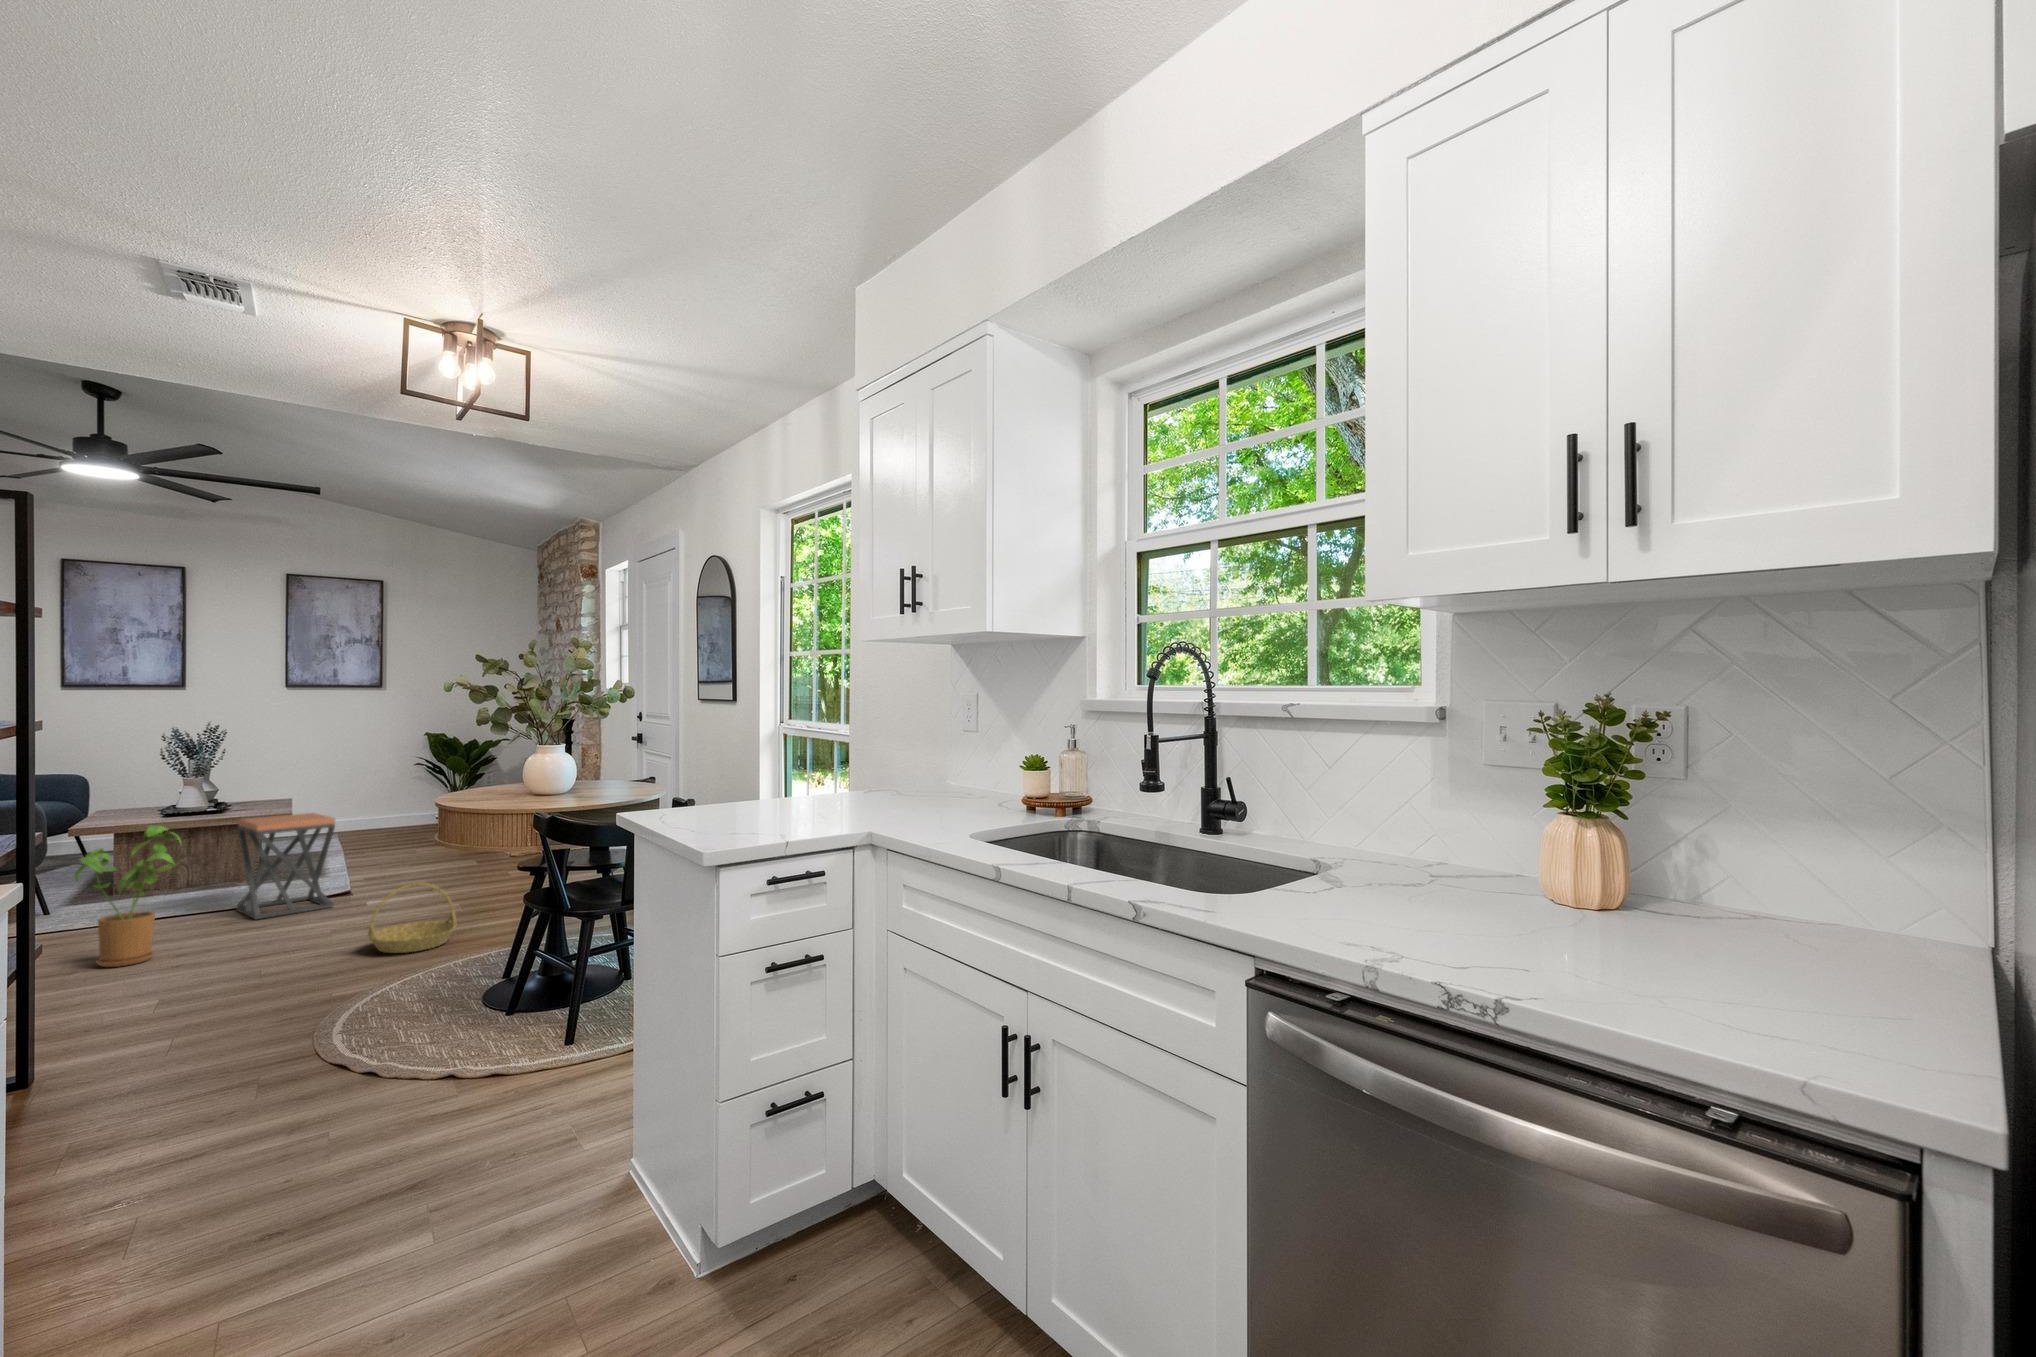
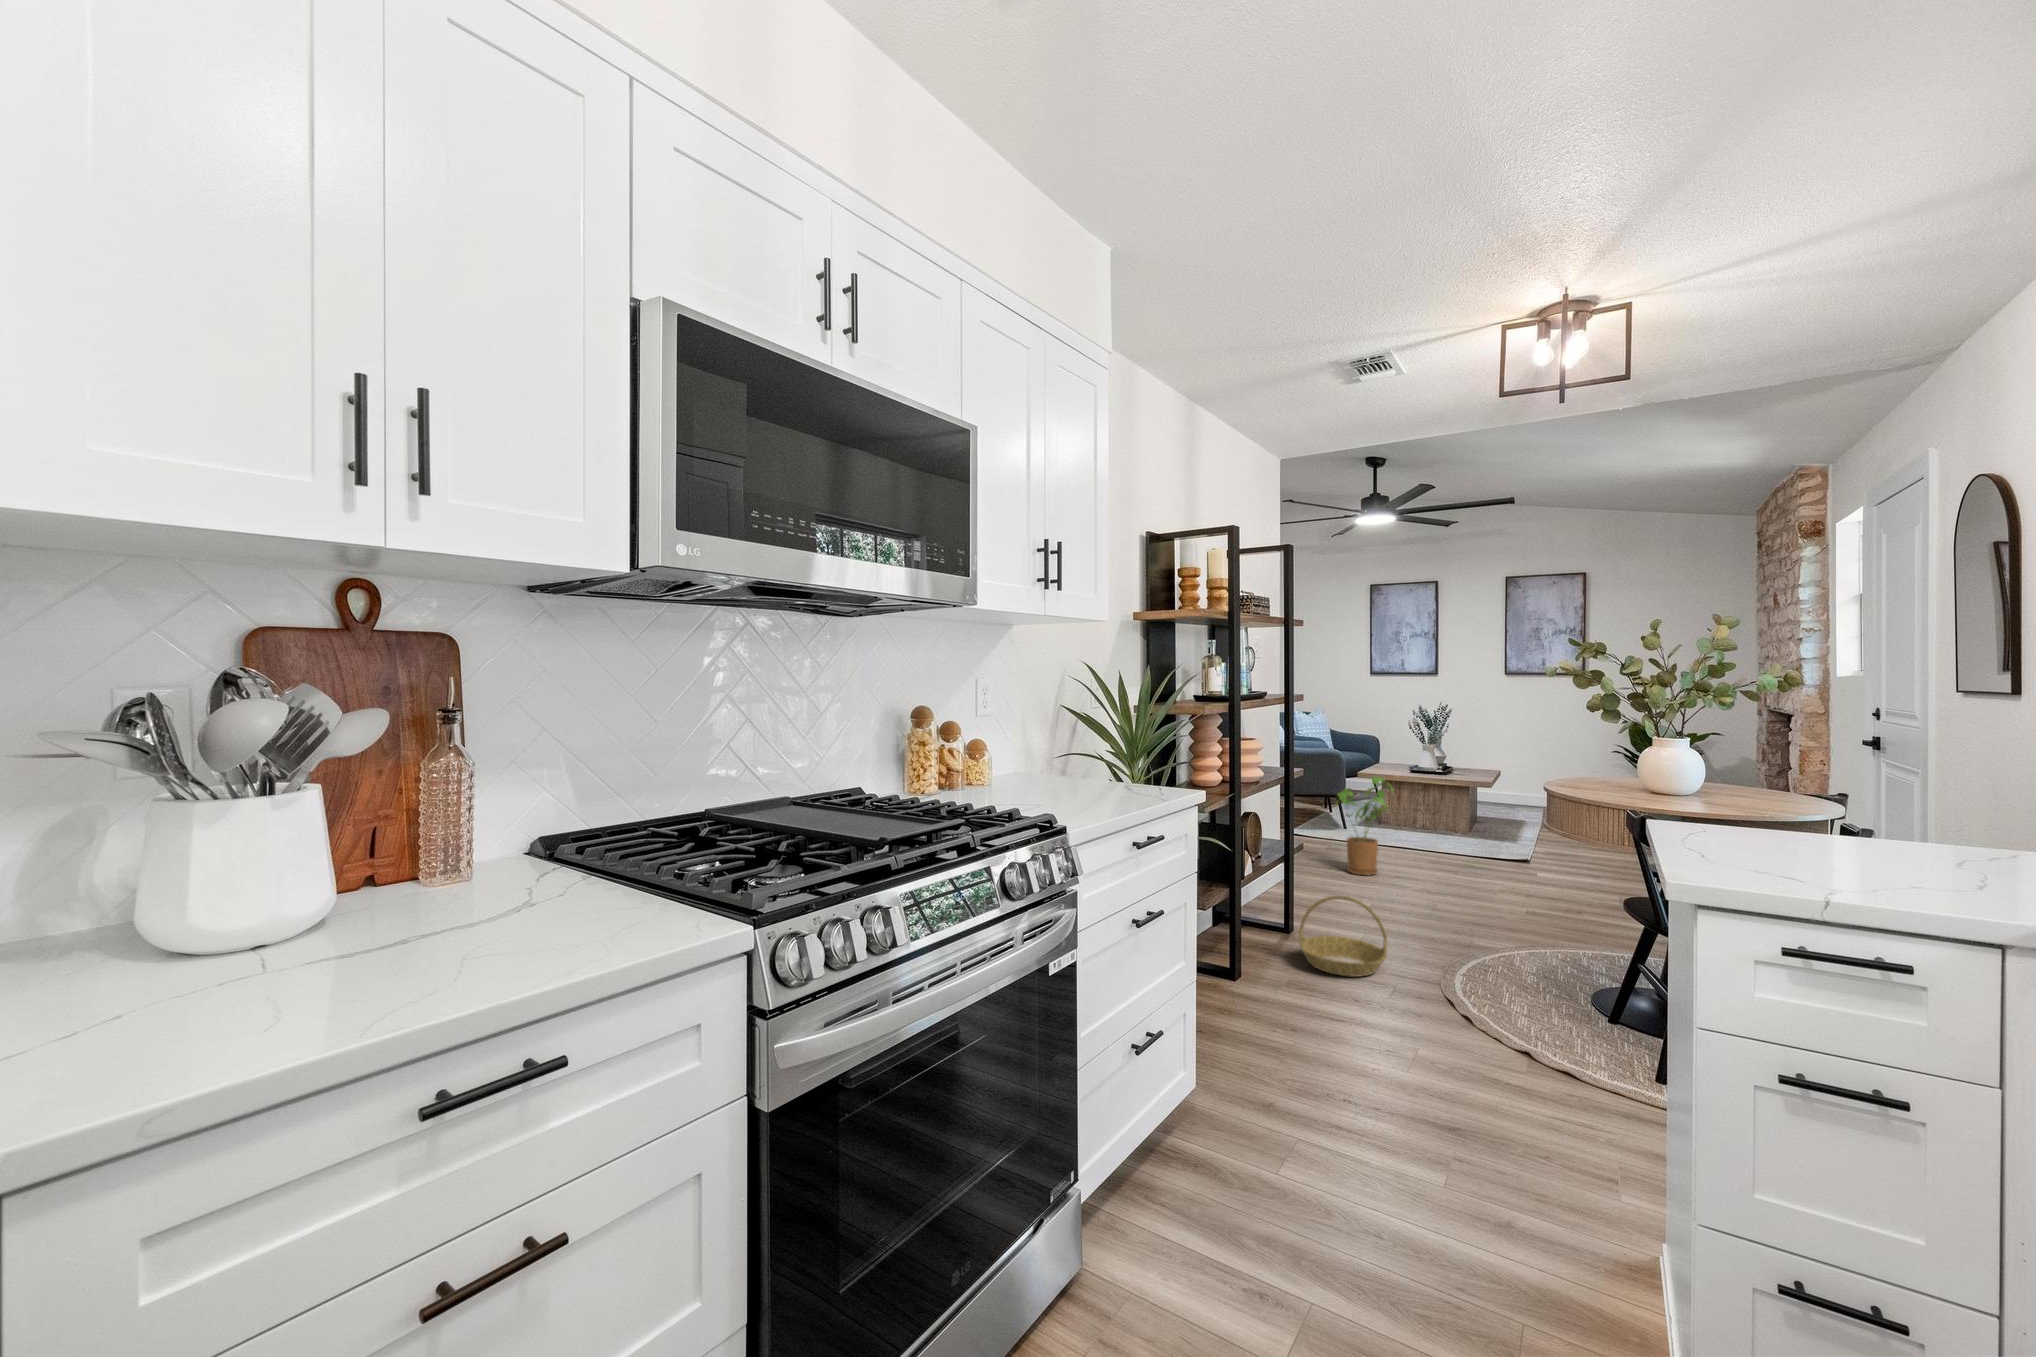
stool: present [236,813,335,919] -> none [1442,780,1511,868]
basket: present [368,883,456,953] -> present [1299,896,1387,977]

